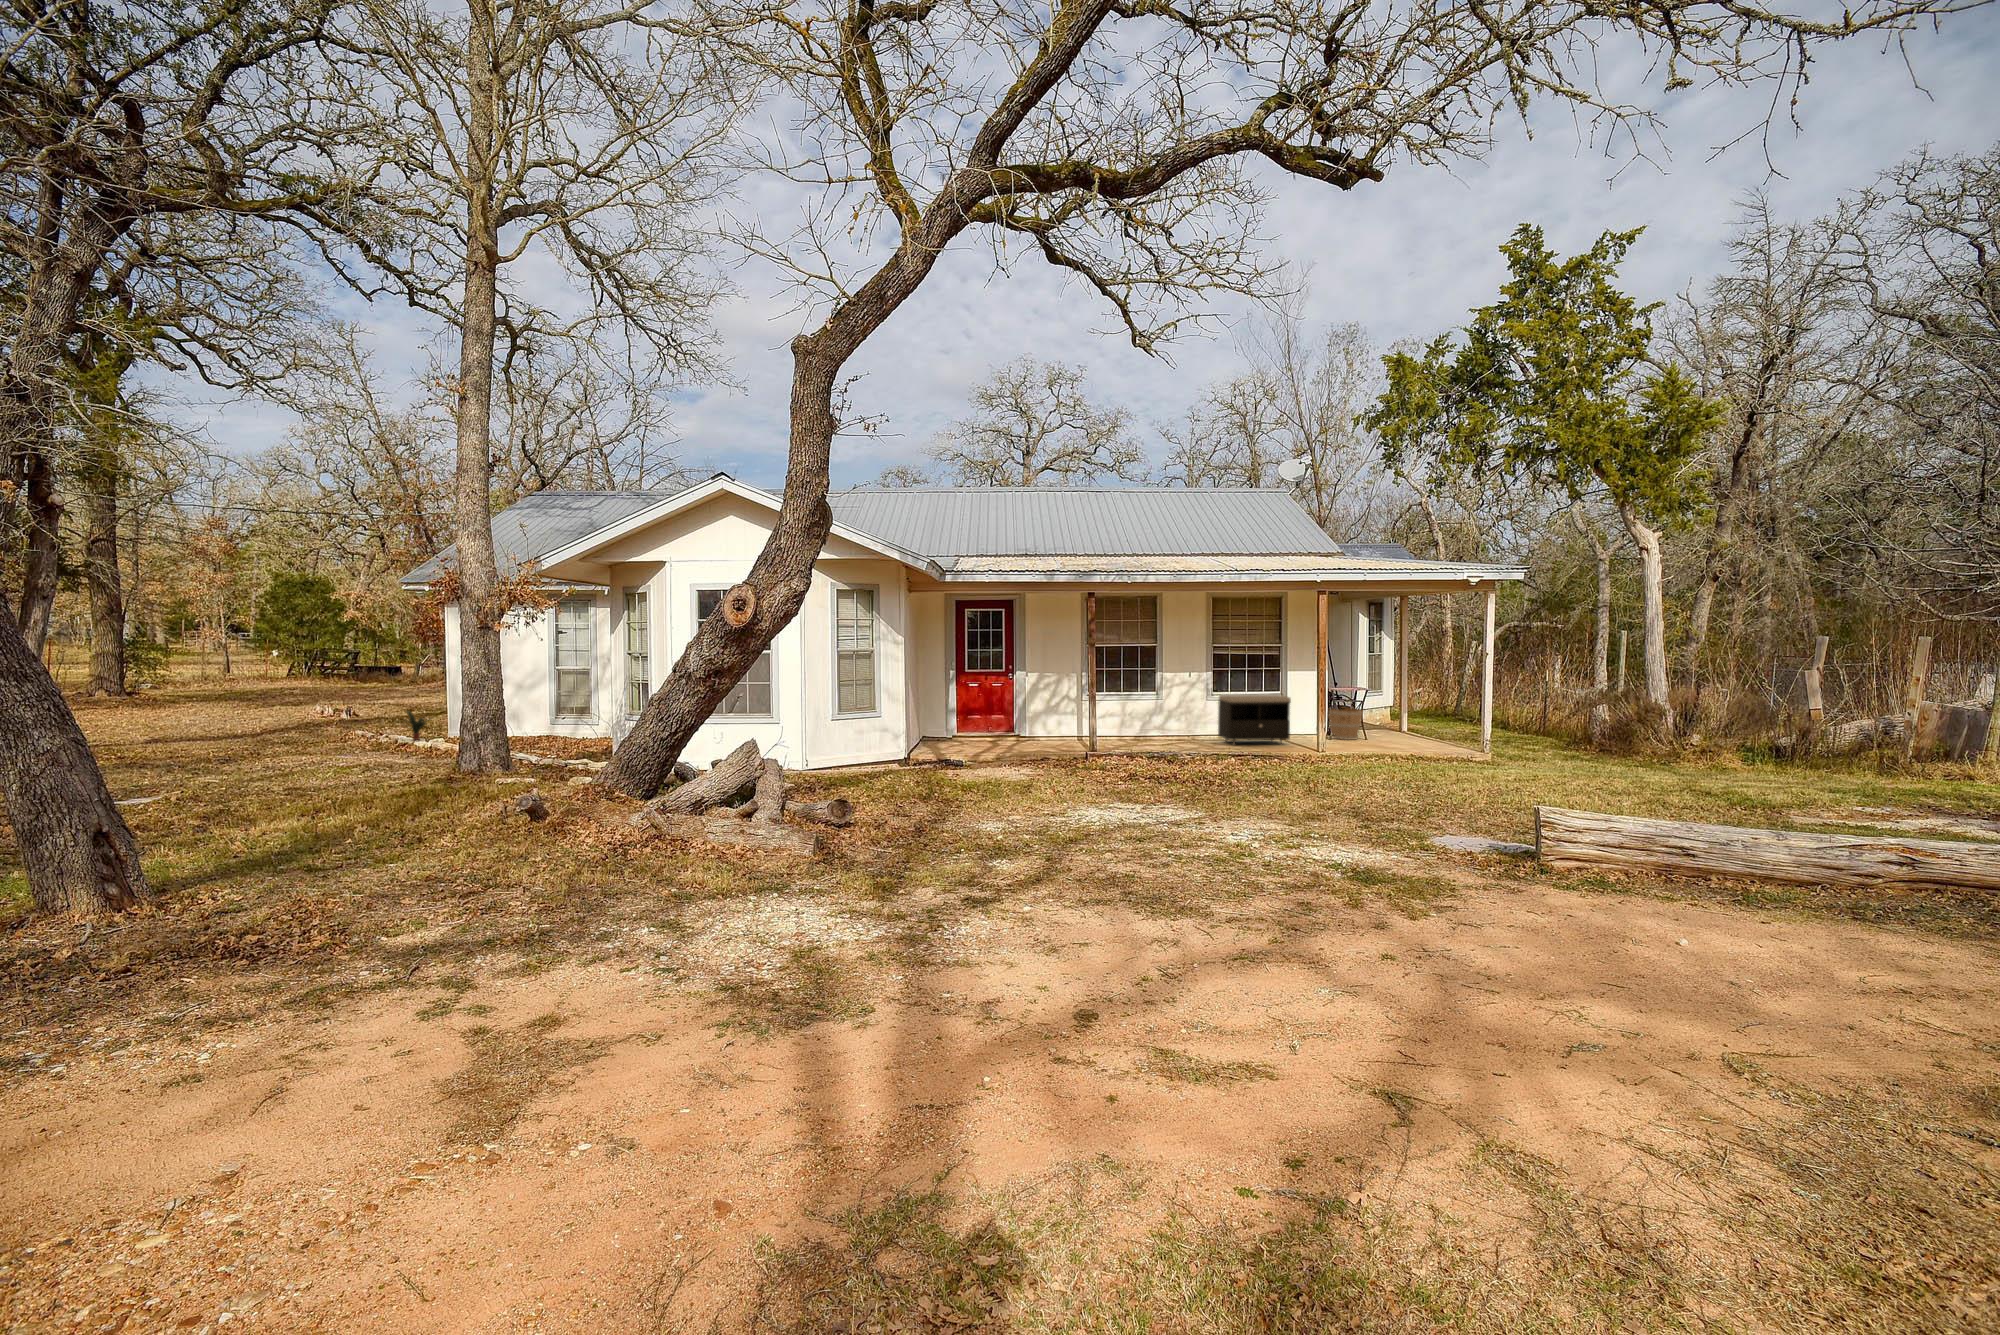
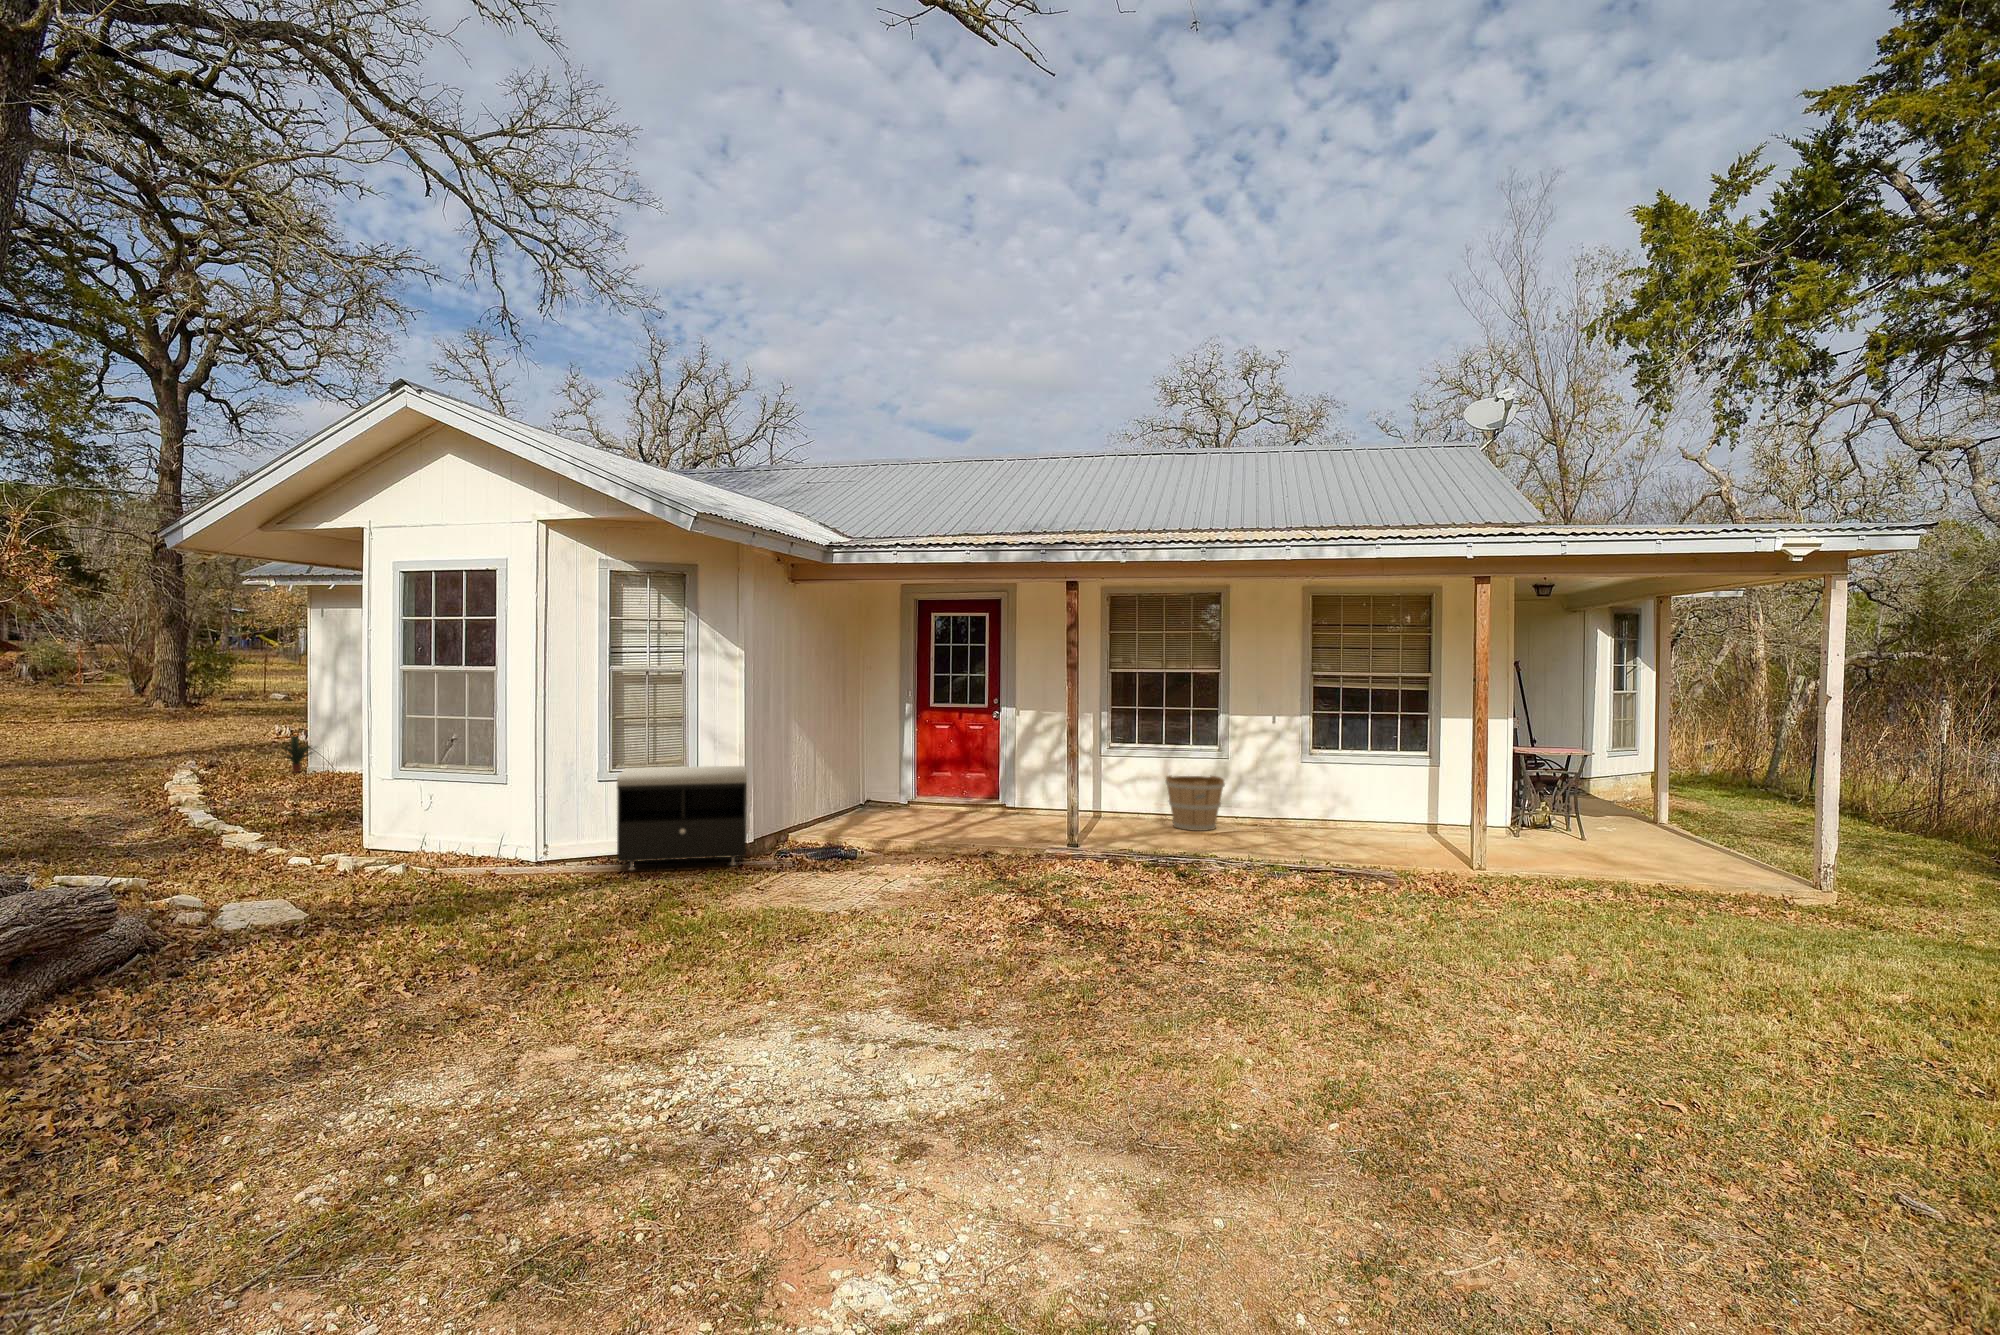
storage bench: present [1218,695,1291,744] -> present [617,766,747,870]
wooden bucket: present [1329,707,1363,740] -> present [1165,776,1225,831]

